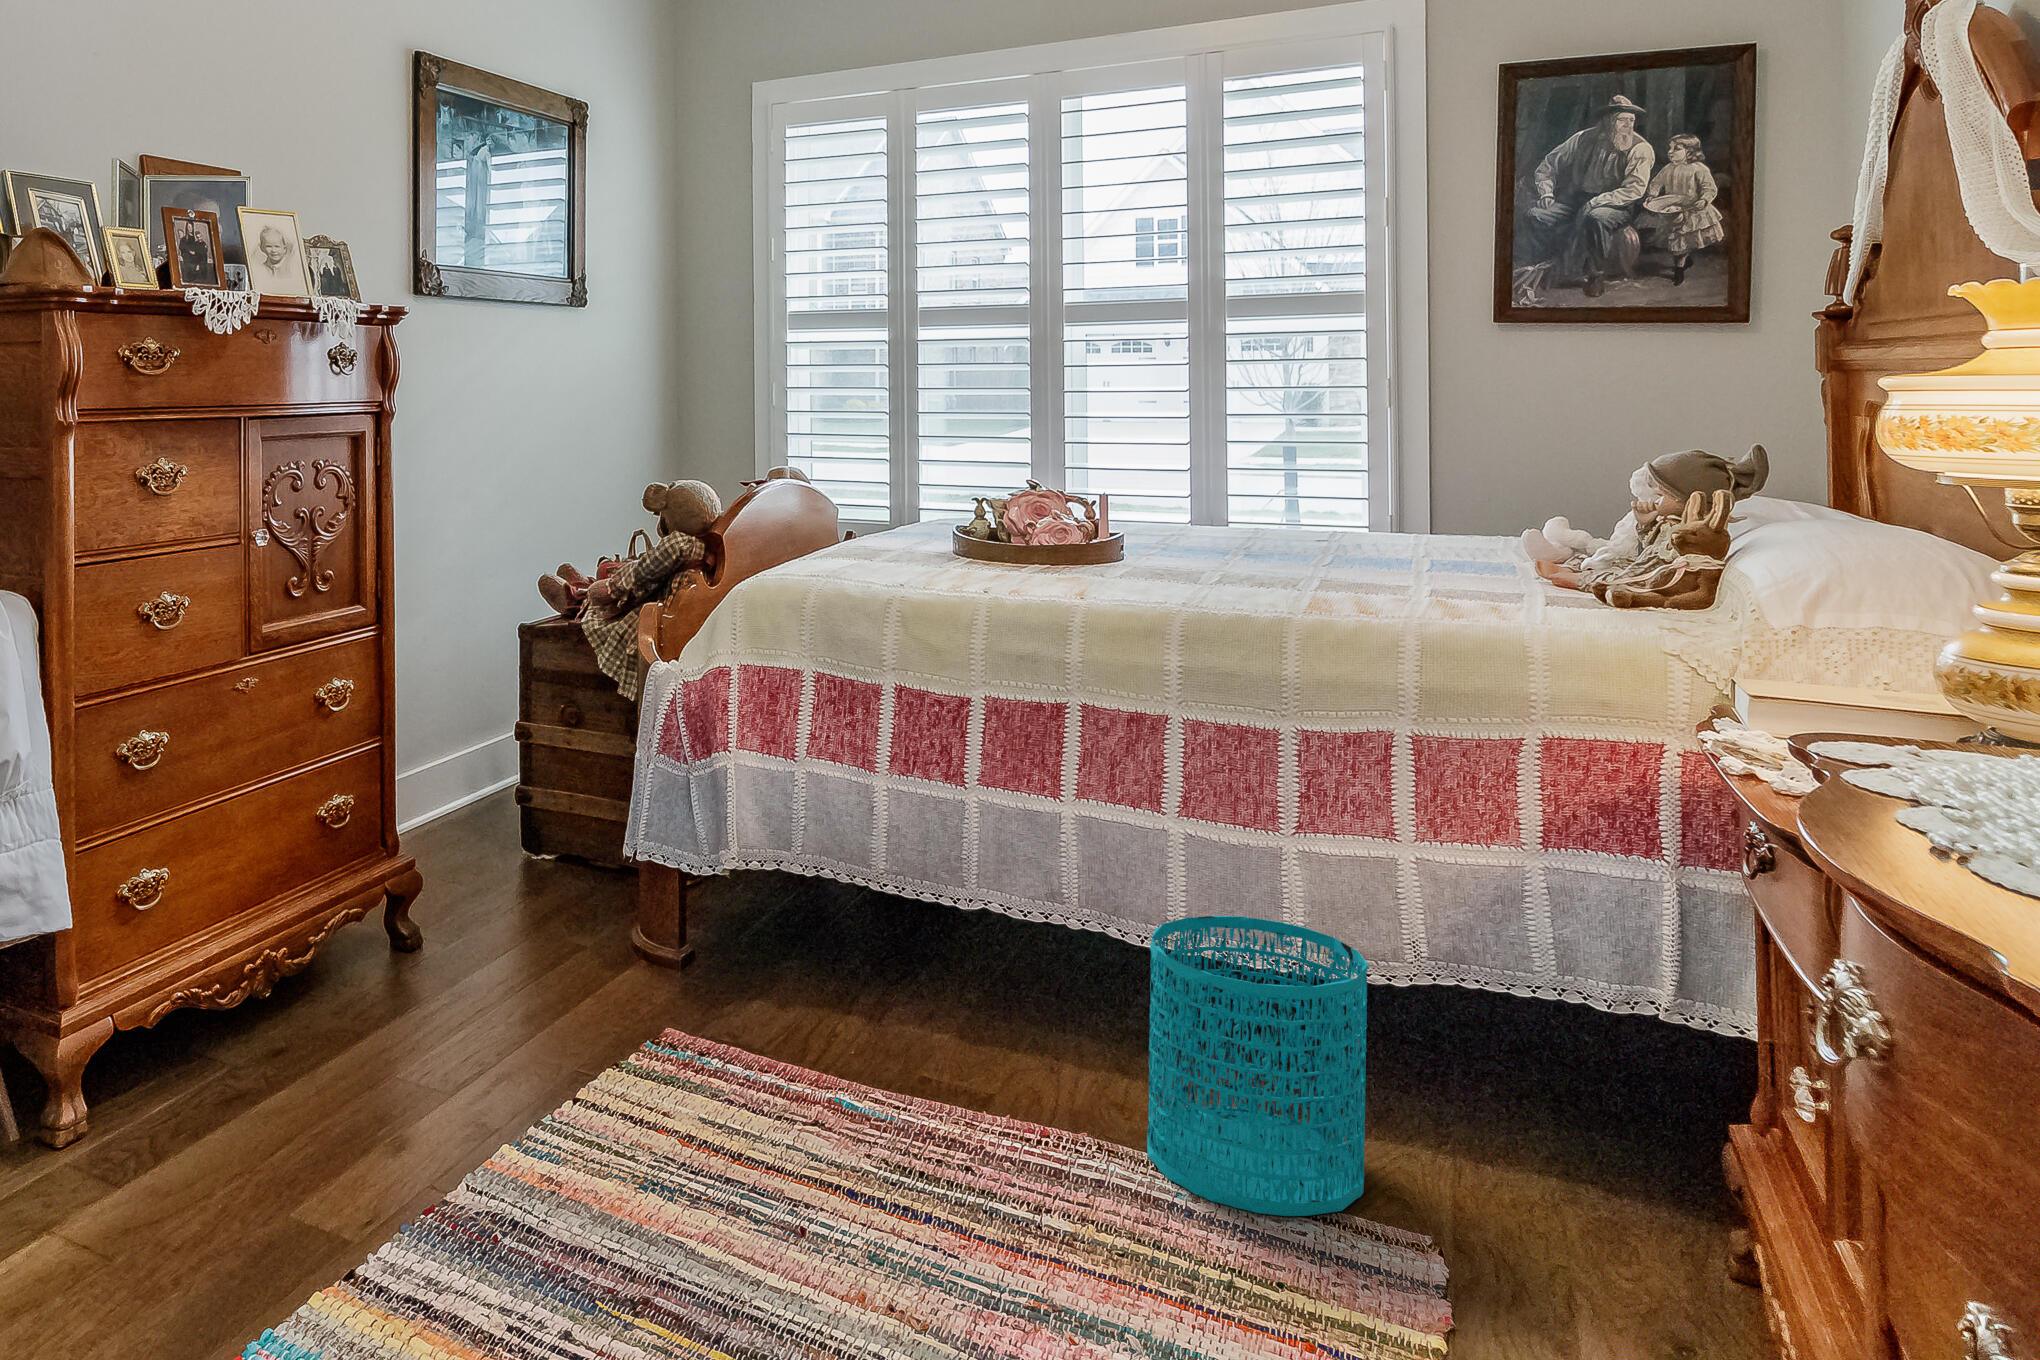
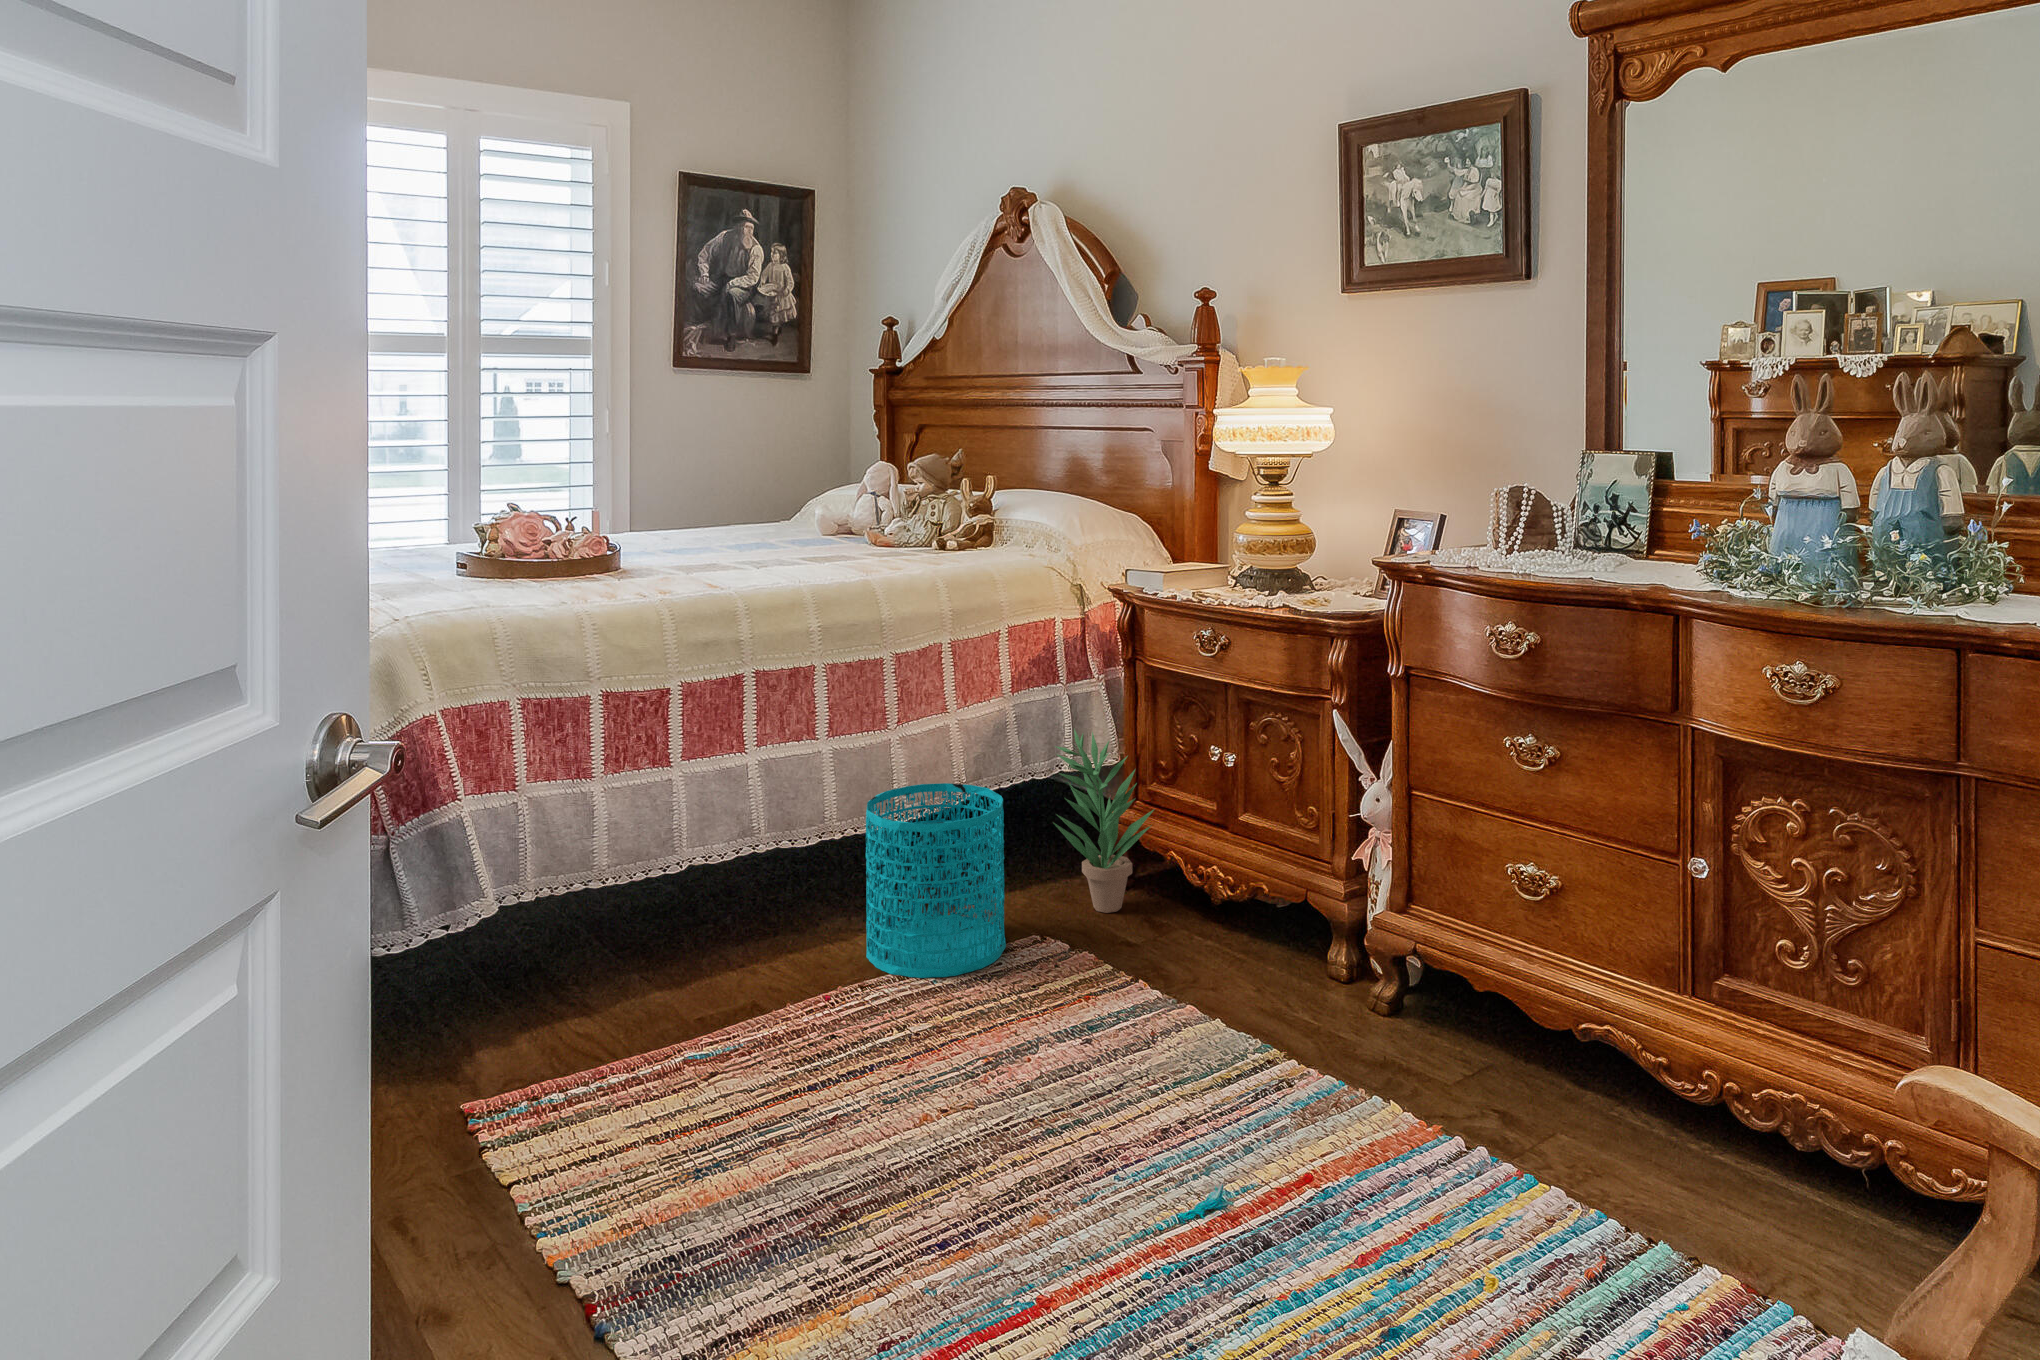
potted plant: none [1507,926,1704,1271] -> present [1054,729,1155,913]

